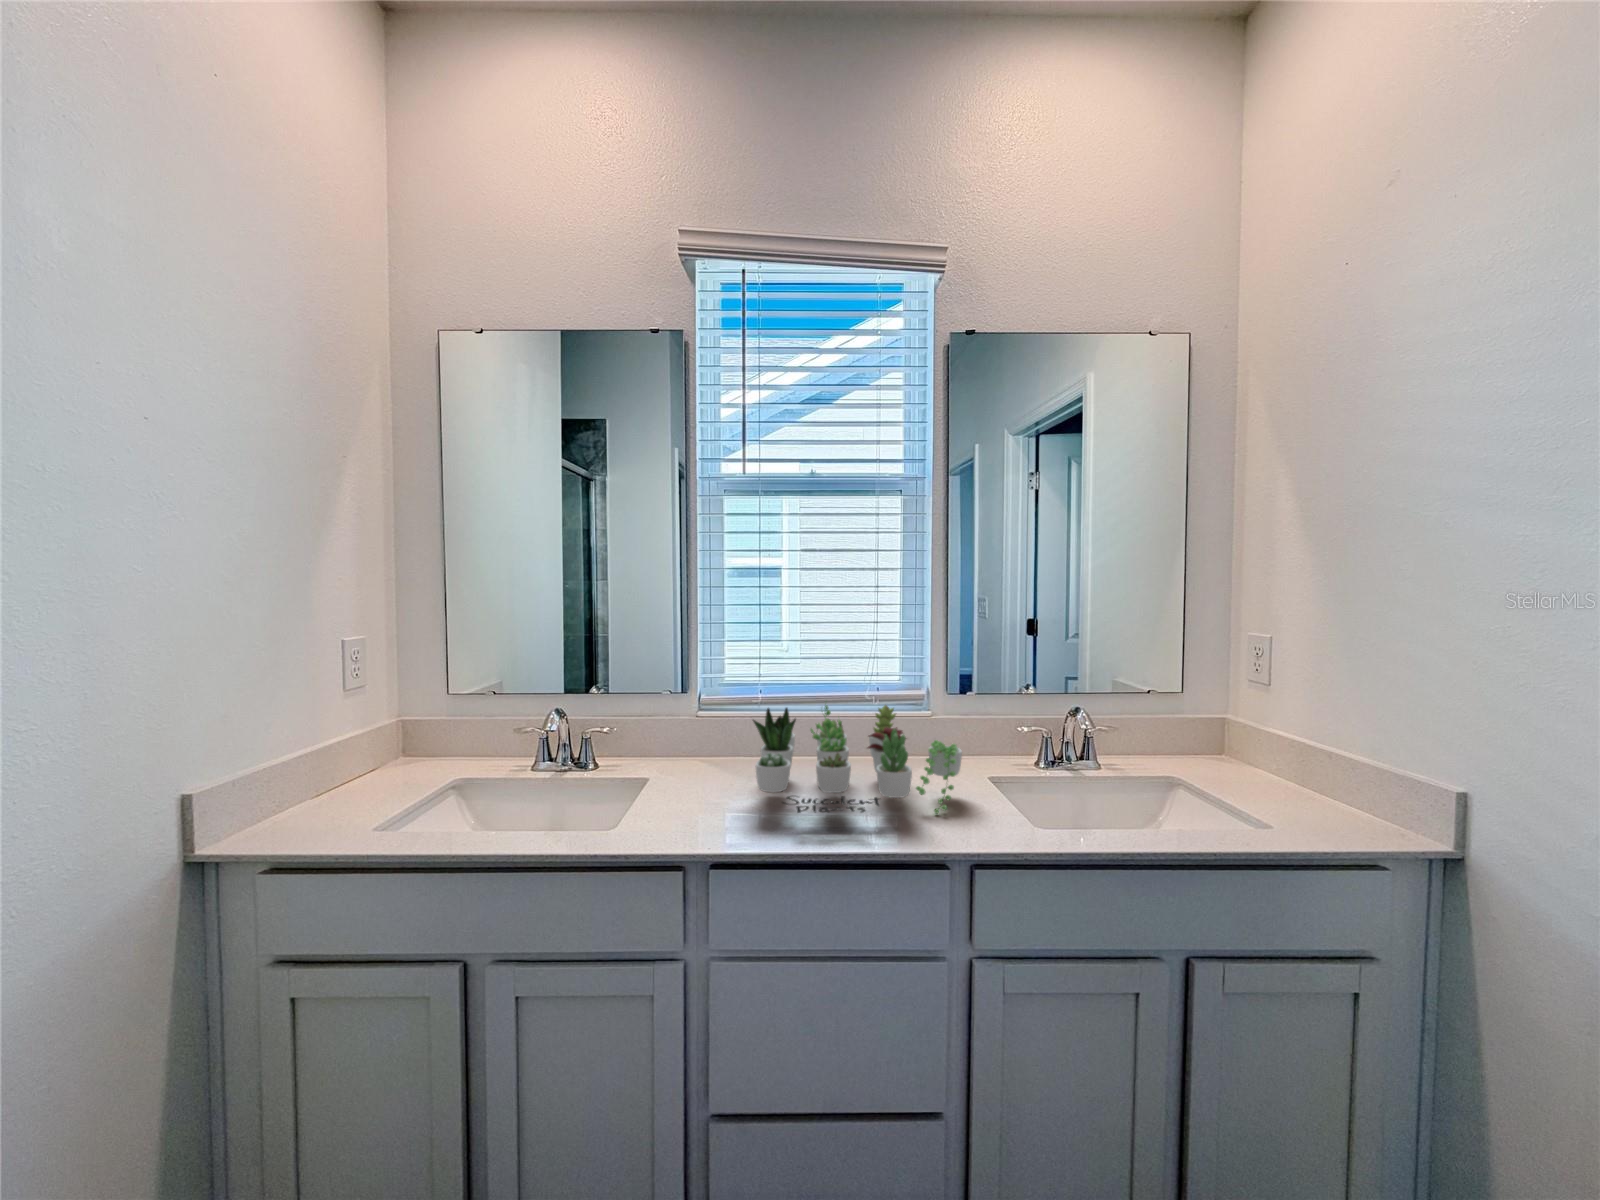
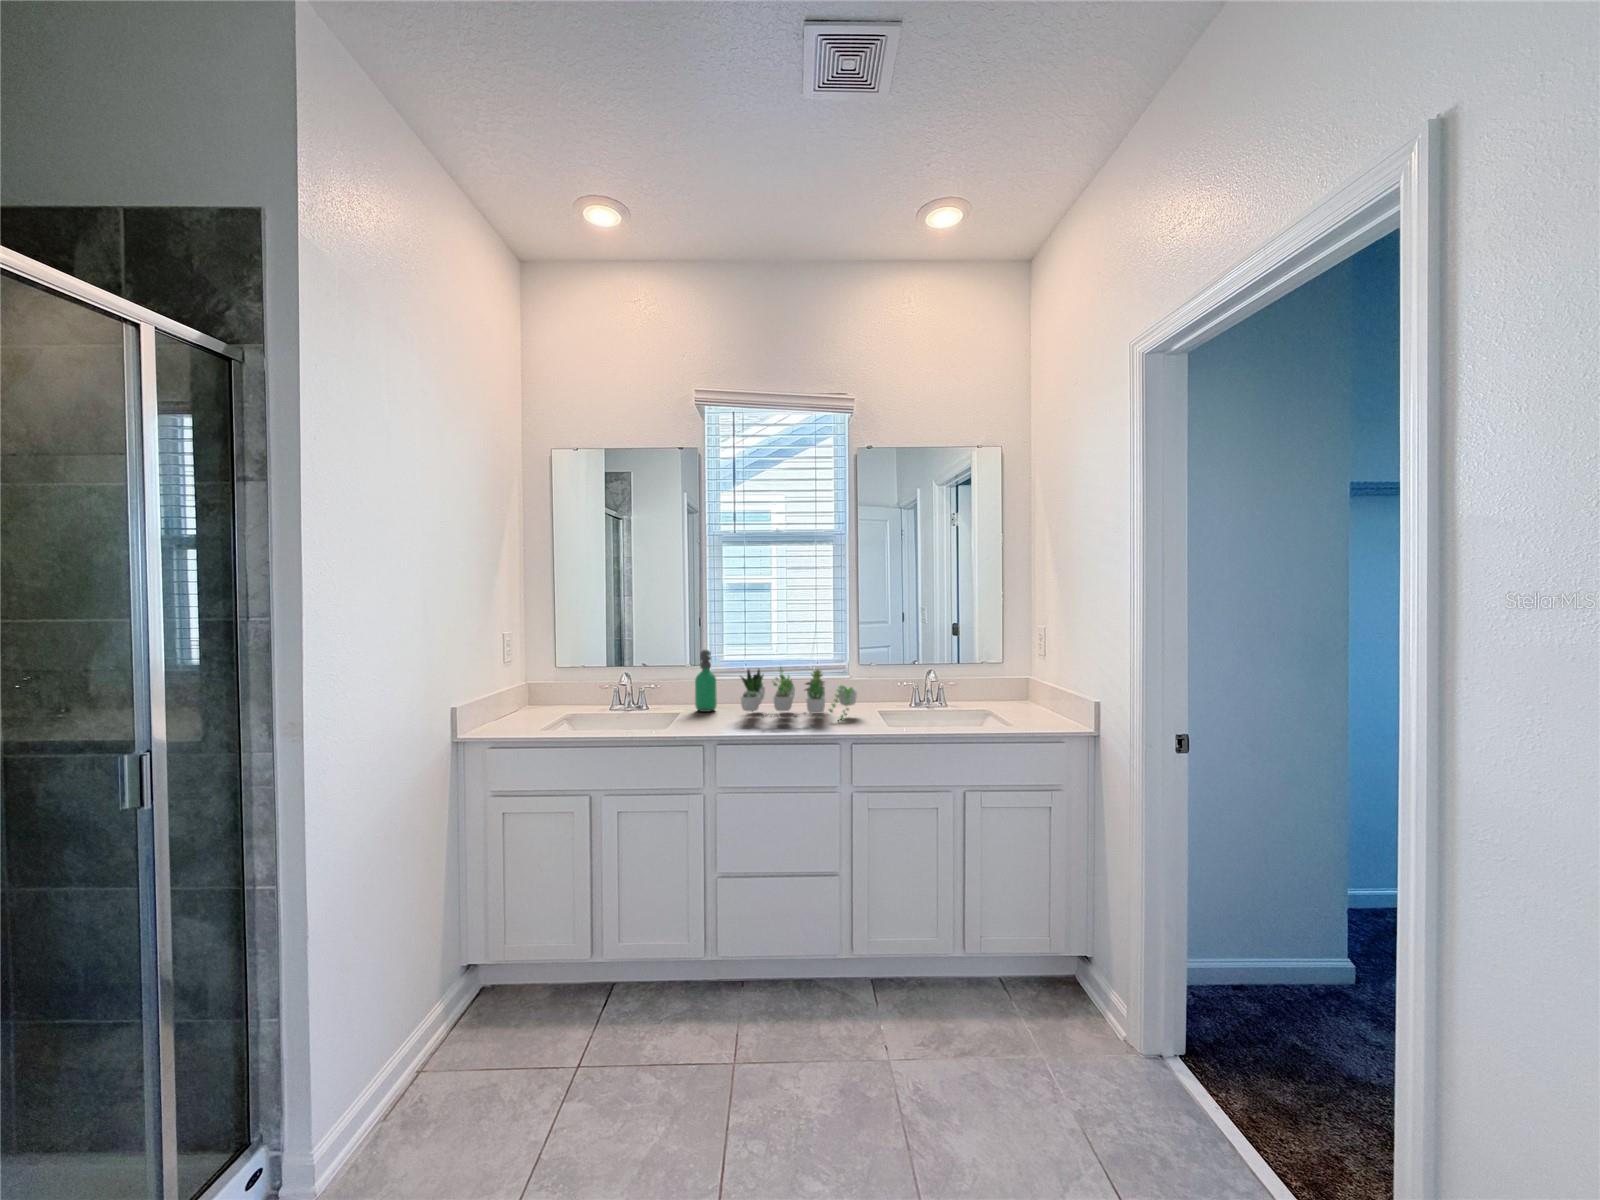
soap dispenser: none [674,669,711,777] -> present [695,649,717,712]

